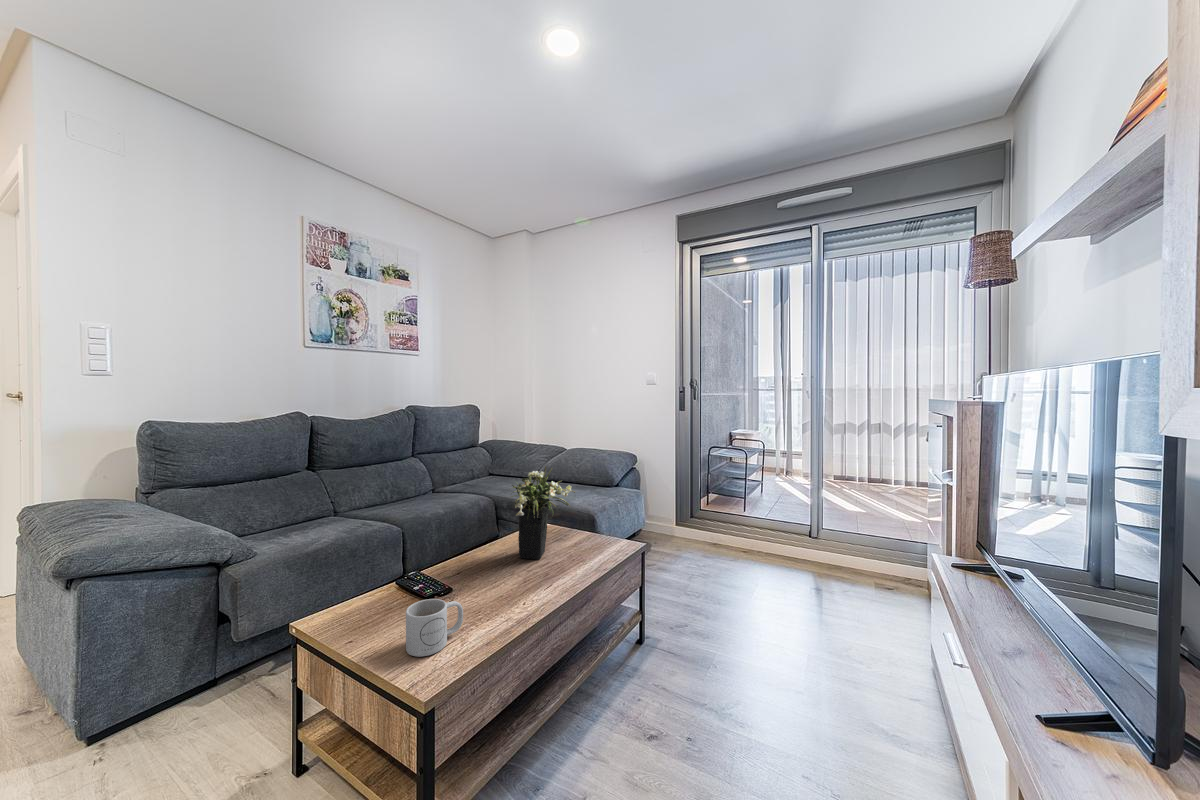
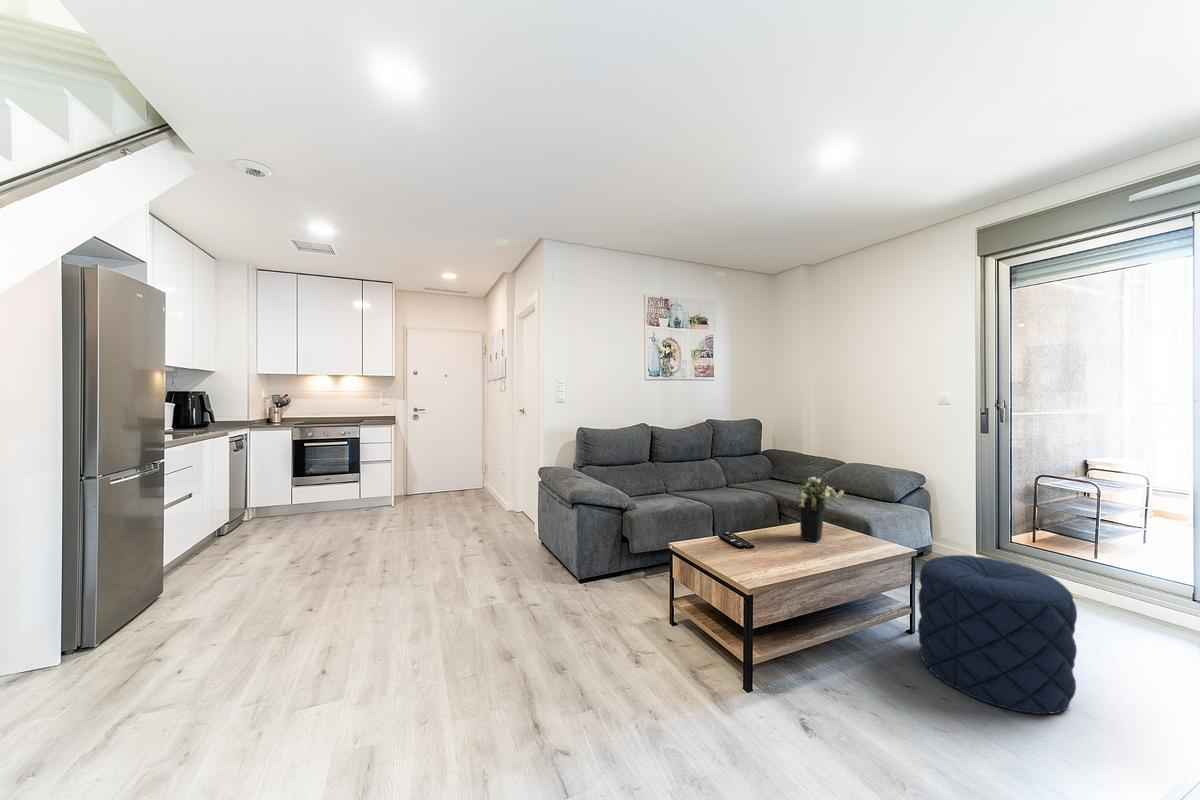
pouf: none [655,544,798,732] -> present [918,555,1077,714]
mug: present [406,599,463,657] -> none [733,543,765,573]

